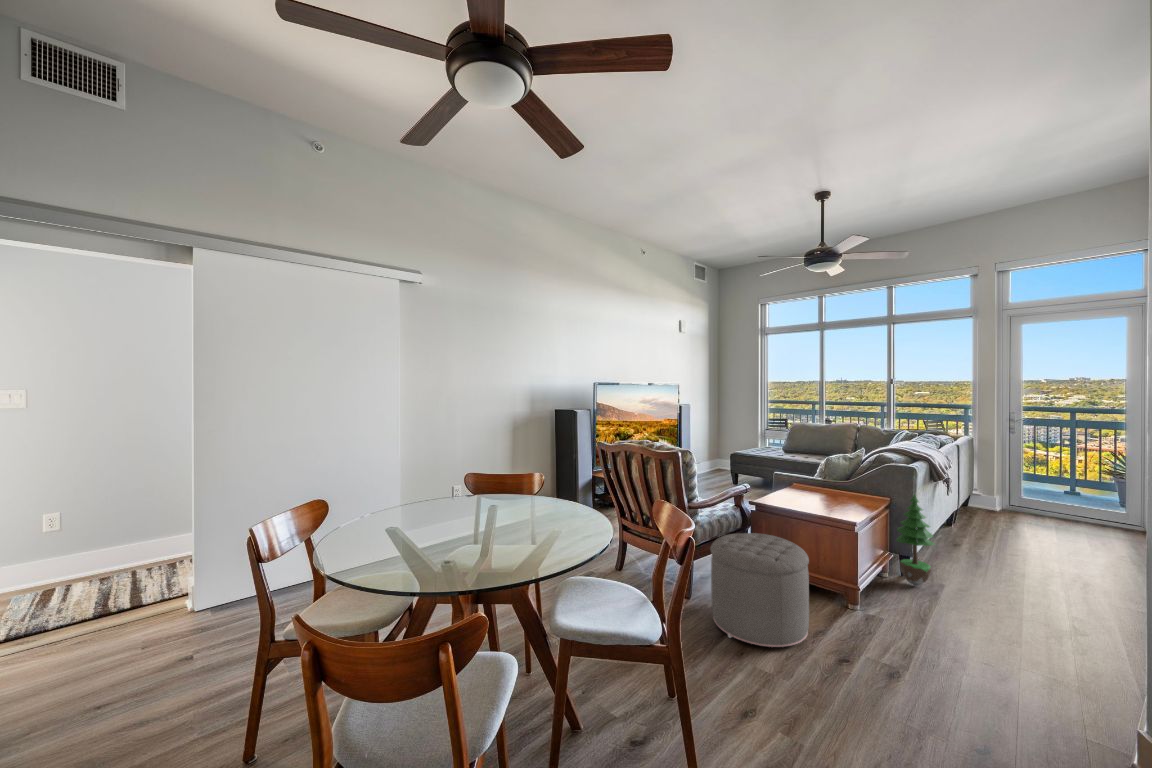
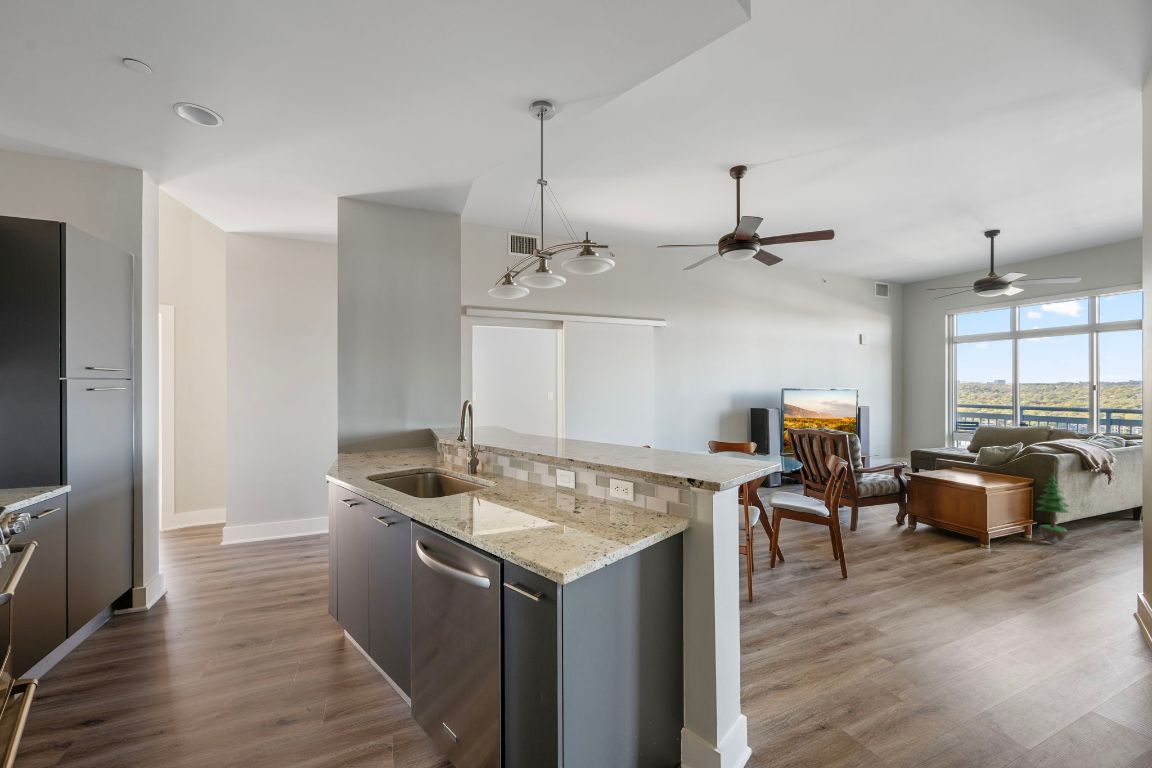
ottoman: present [710,533,809,647] -> none [868,489,940,554]

